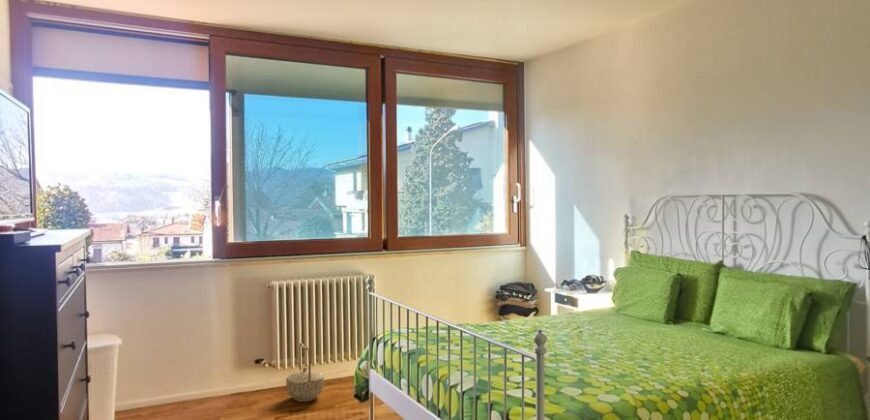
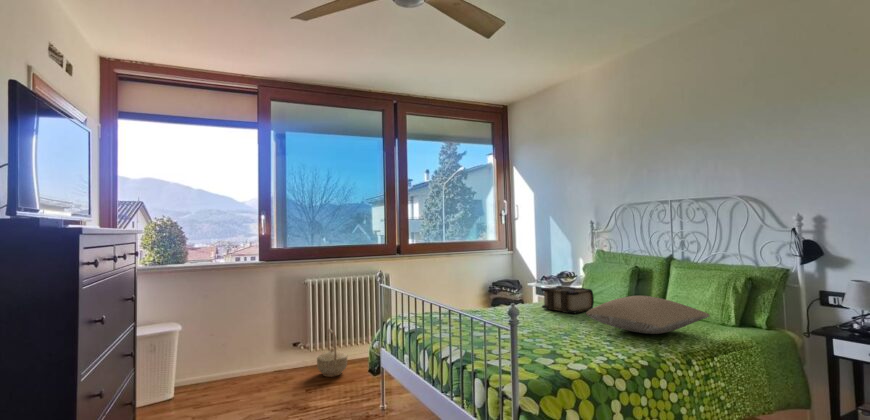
book: none [564,296,627,331] -> present [541,286,594,313]
pillow: none [619,313,761,358] -> present [586,296,710,334]

